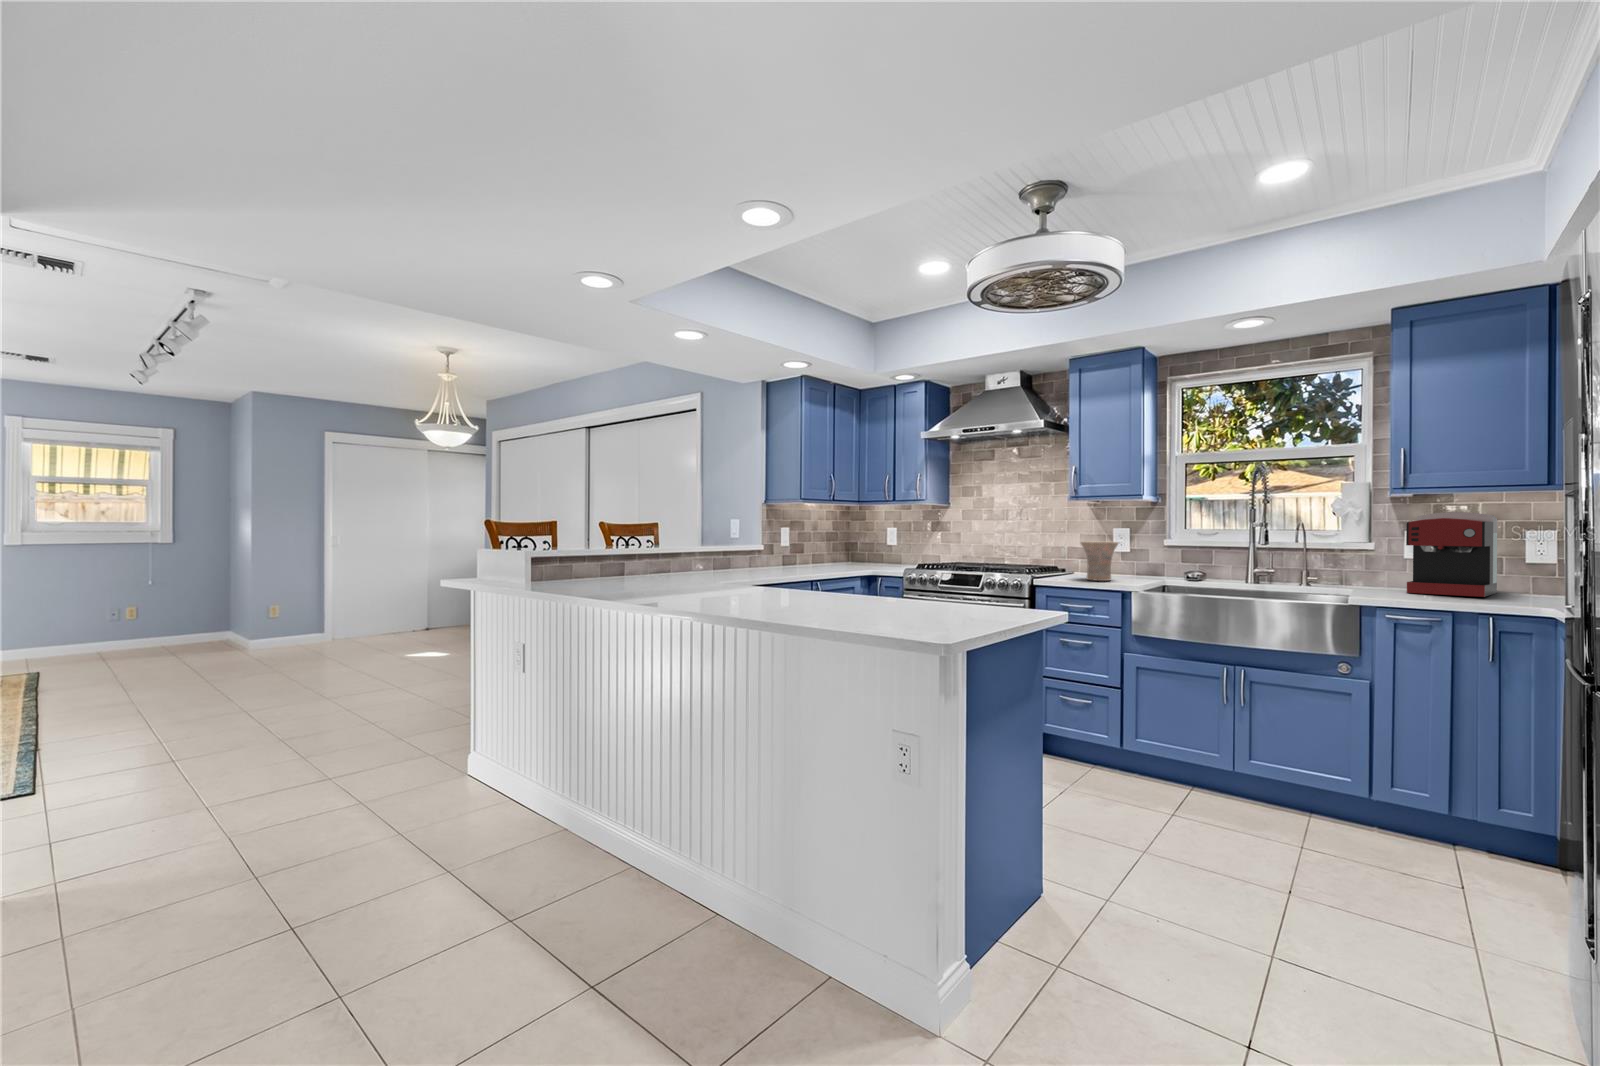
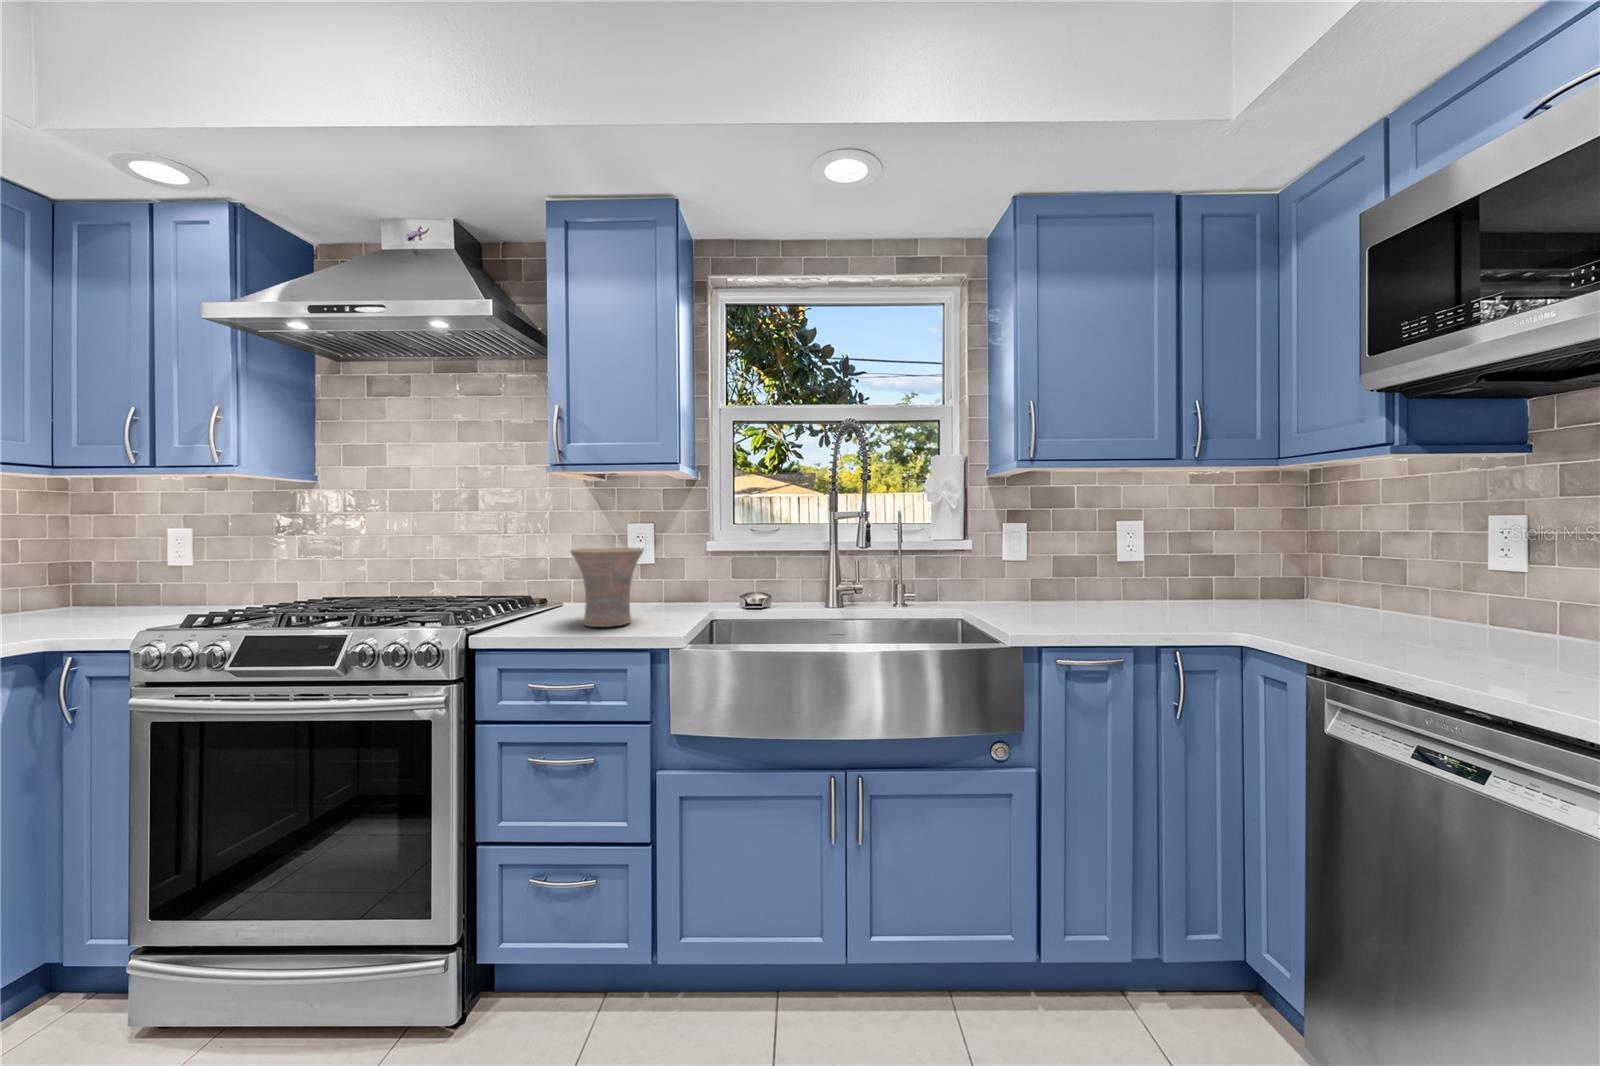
coffee maker: present [1406,512,1497,597] -> none [1017,499,1122,614]

